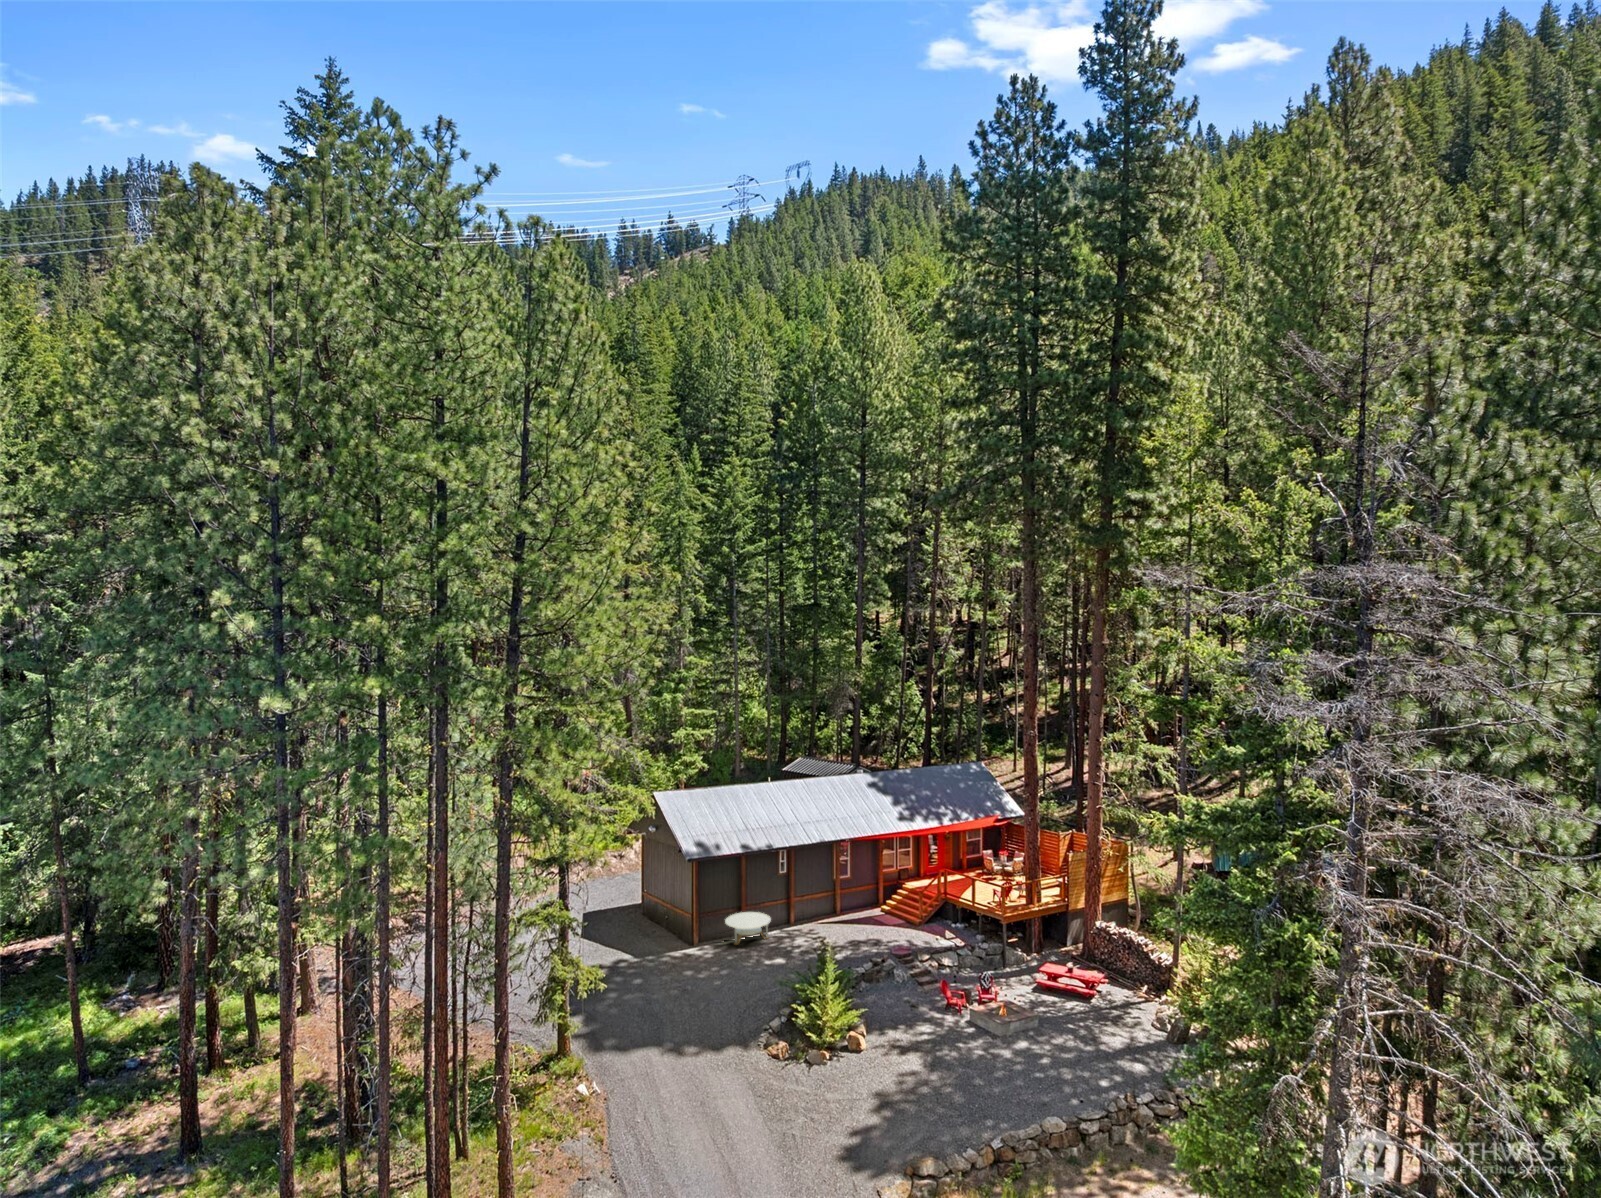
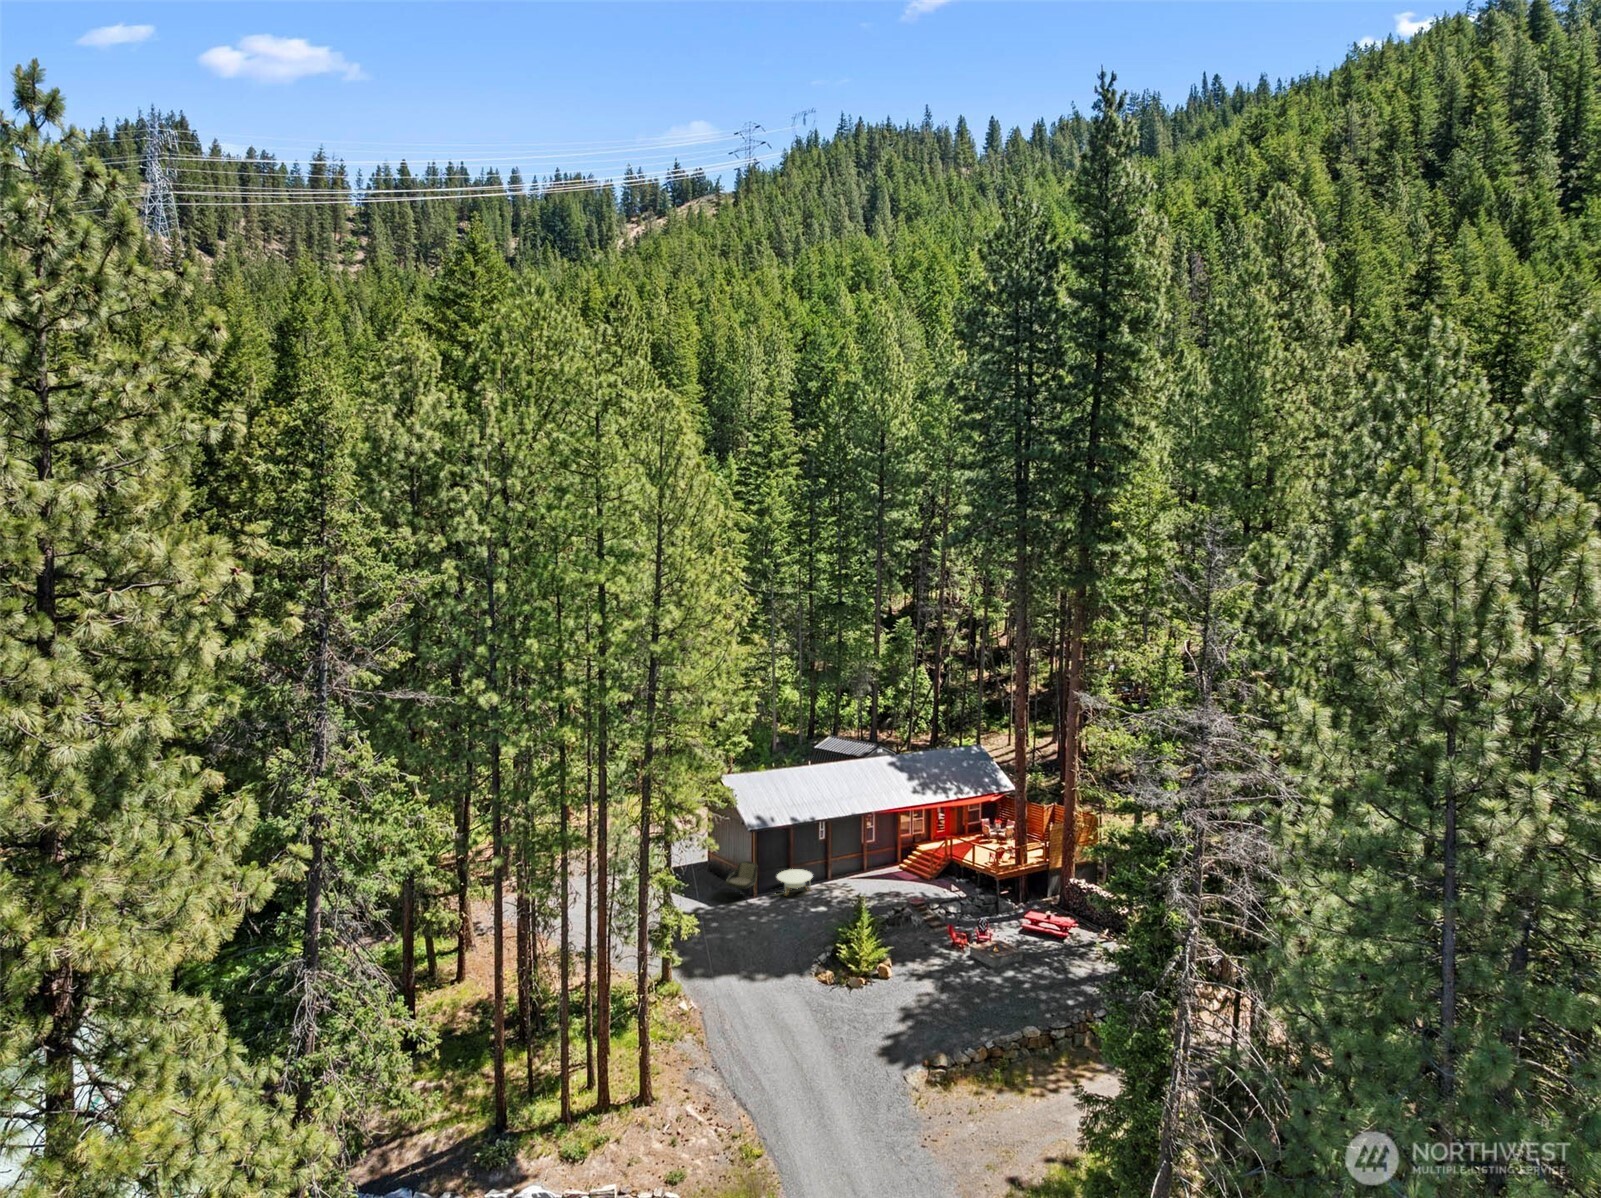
lounge chair: none [660,901,704,953] -> present [725,861,757,896]

